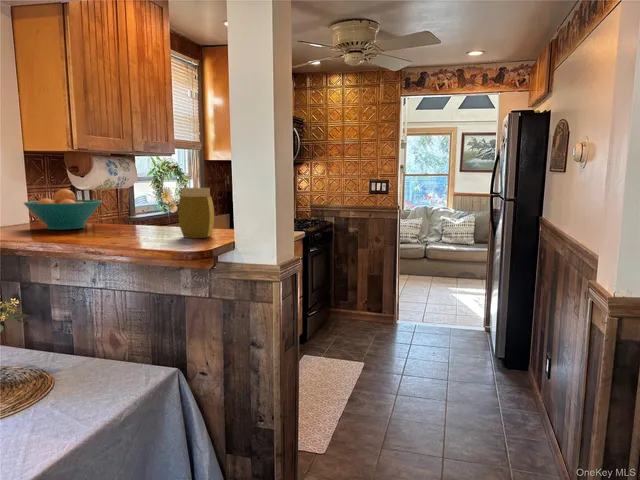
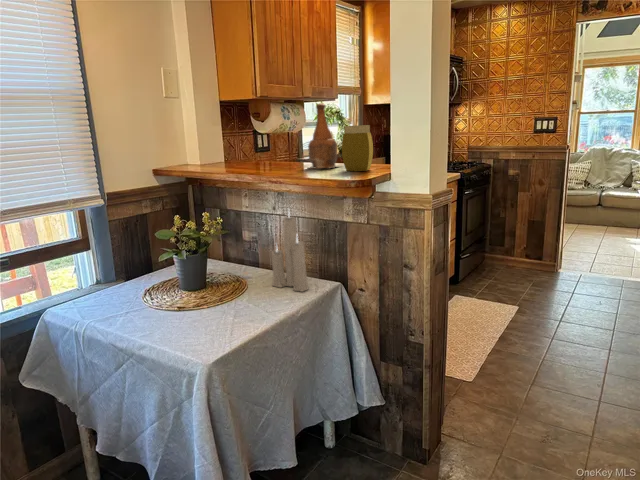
bottle: none [134,161,179,234] -> present [308,103,338,169]
fruit bowl: present [24,189,102,230] -> none [221,133,279,167]
candle: none [87,279,137,387] -> present [272,216,308,291]

